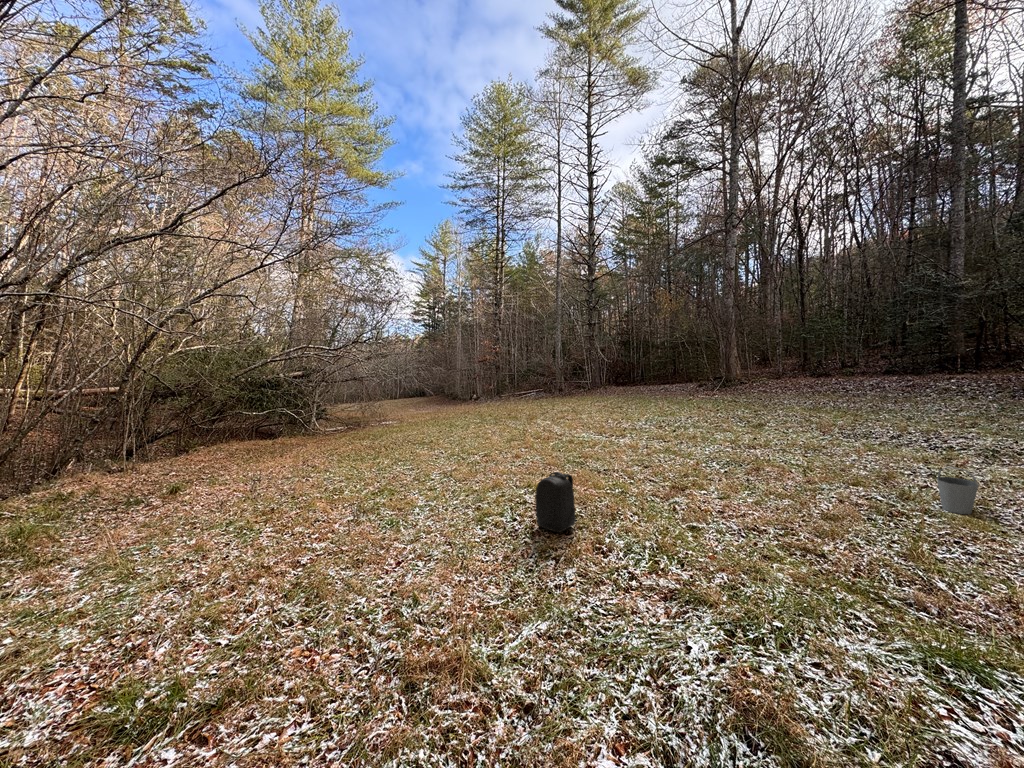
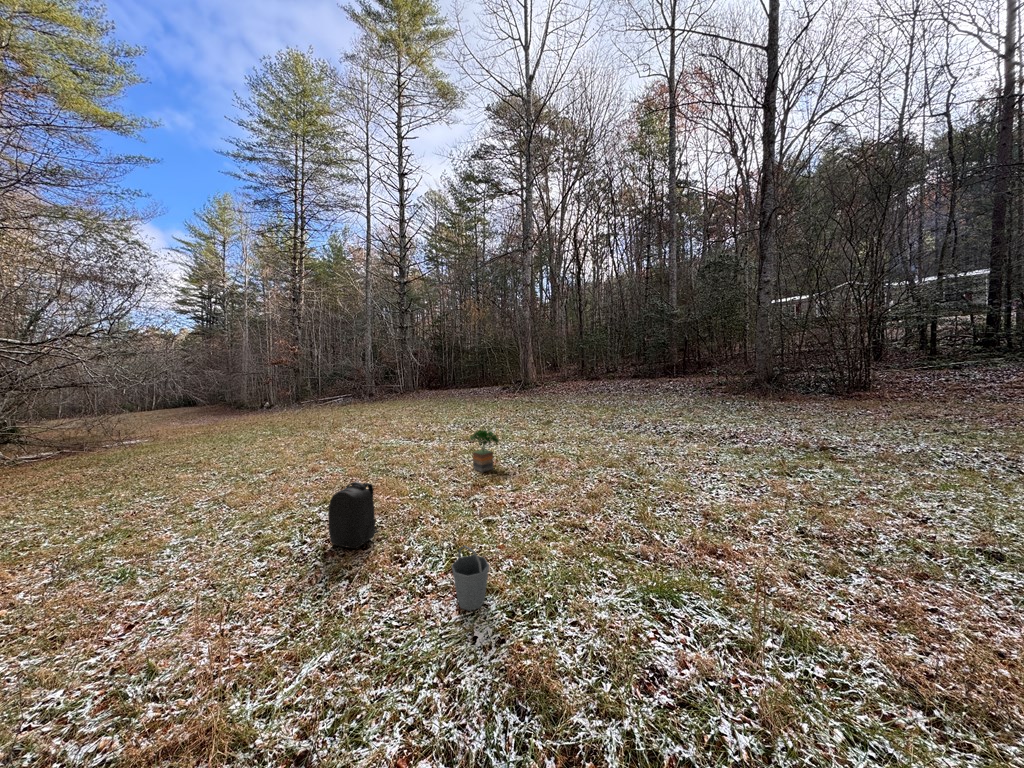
potted tree: none [662,431,698,476] -> present [470,430,499,472]
bucket: present [937,467,978,514] -> present [452,545,489,611]

